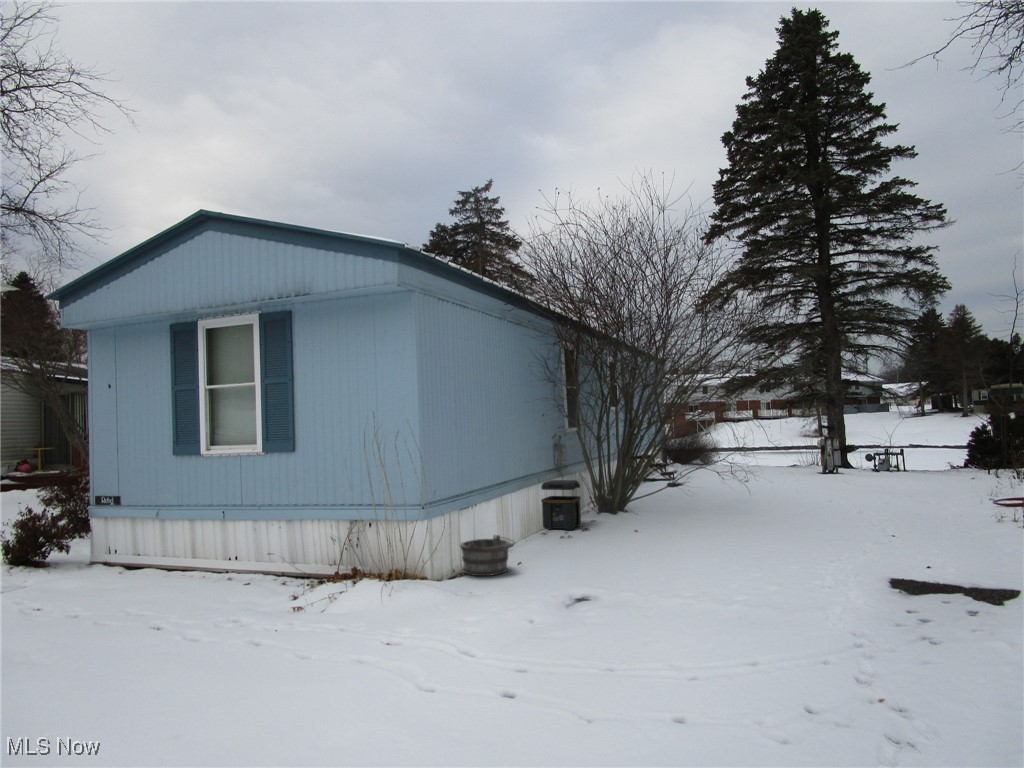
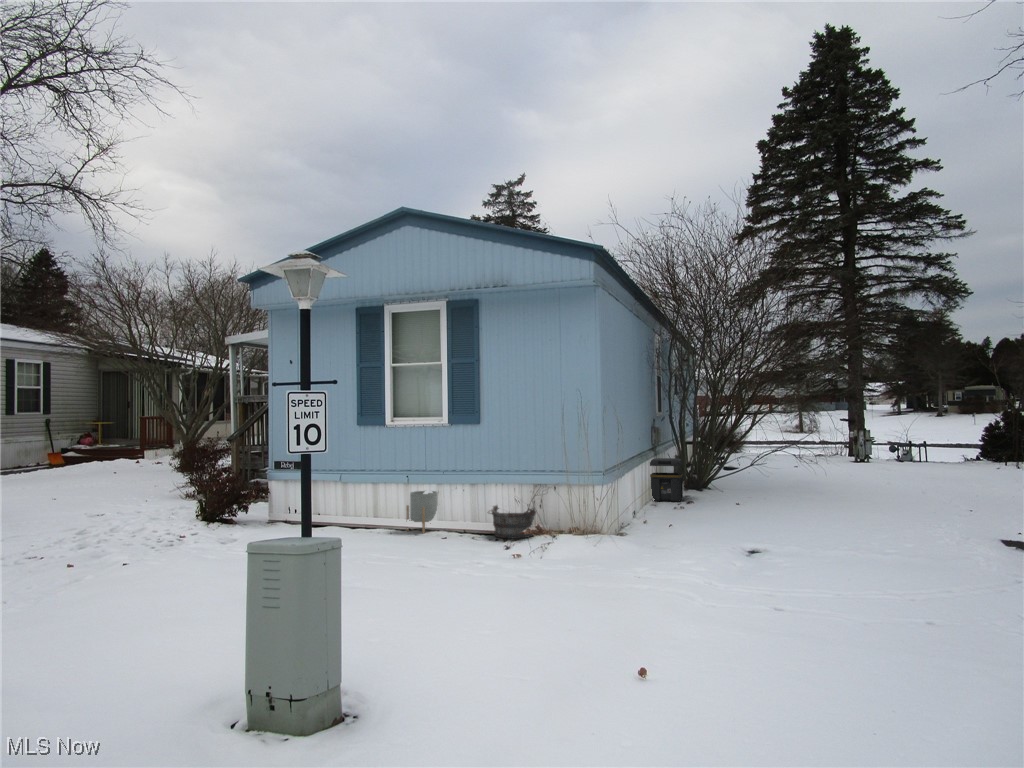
planter: none [209,530,250,581] -> present [406,491,438,533]
bucket: present [460,535,514,576] -> present [491,505,536,539]

